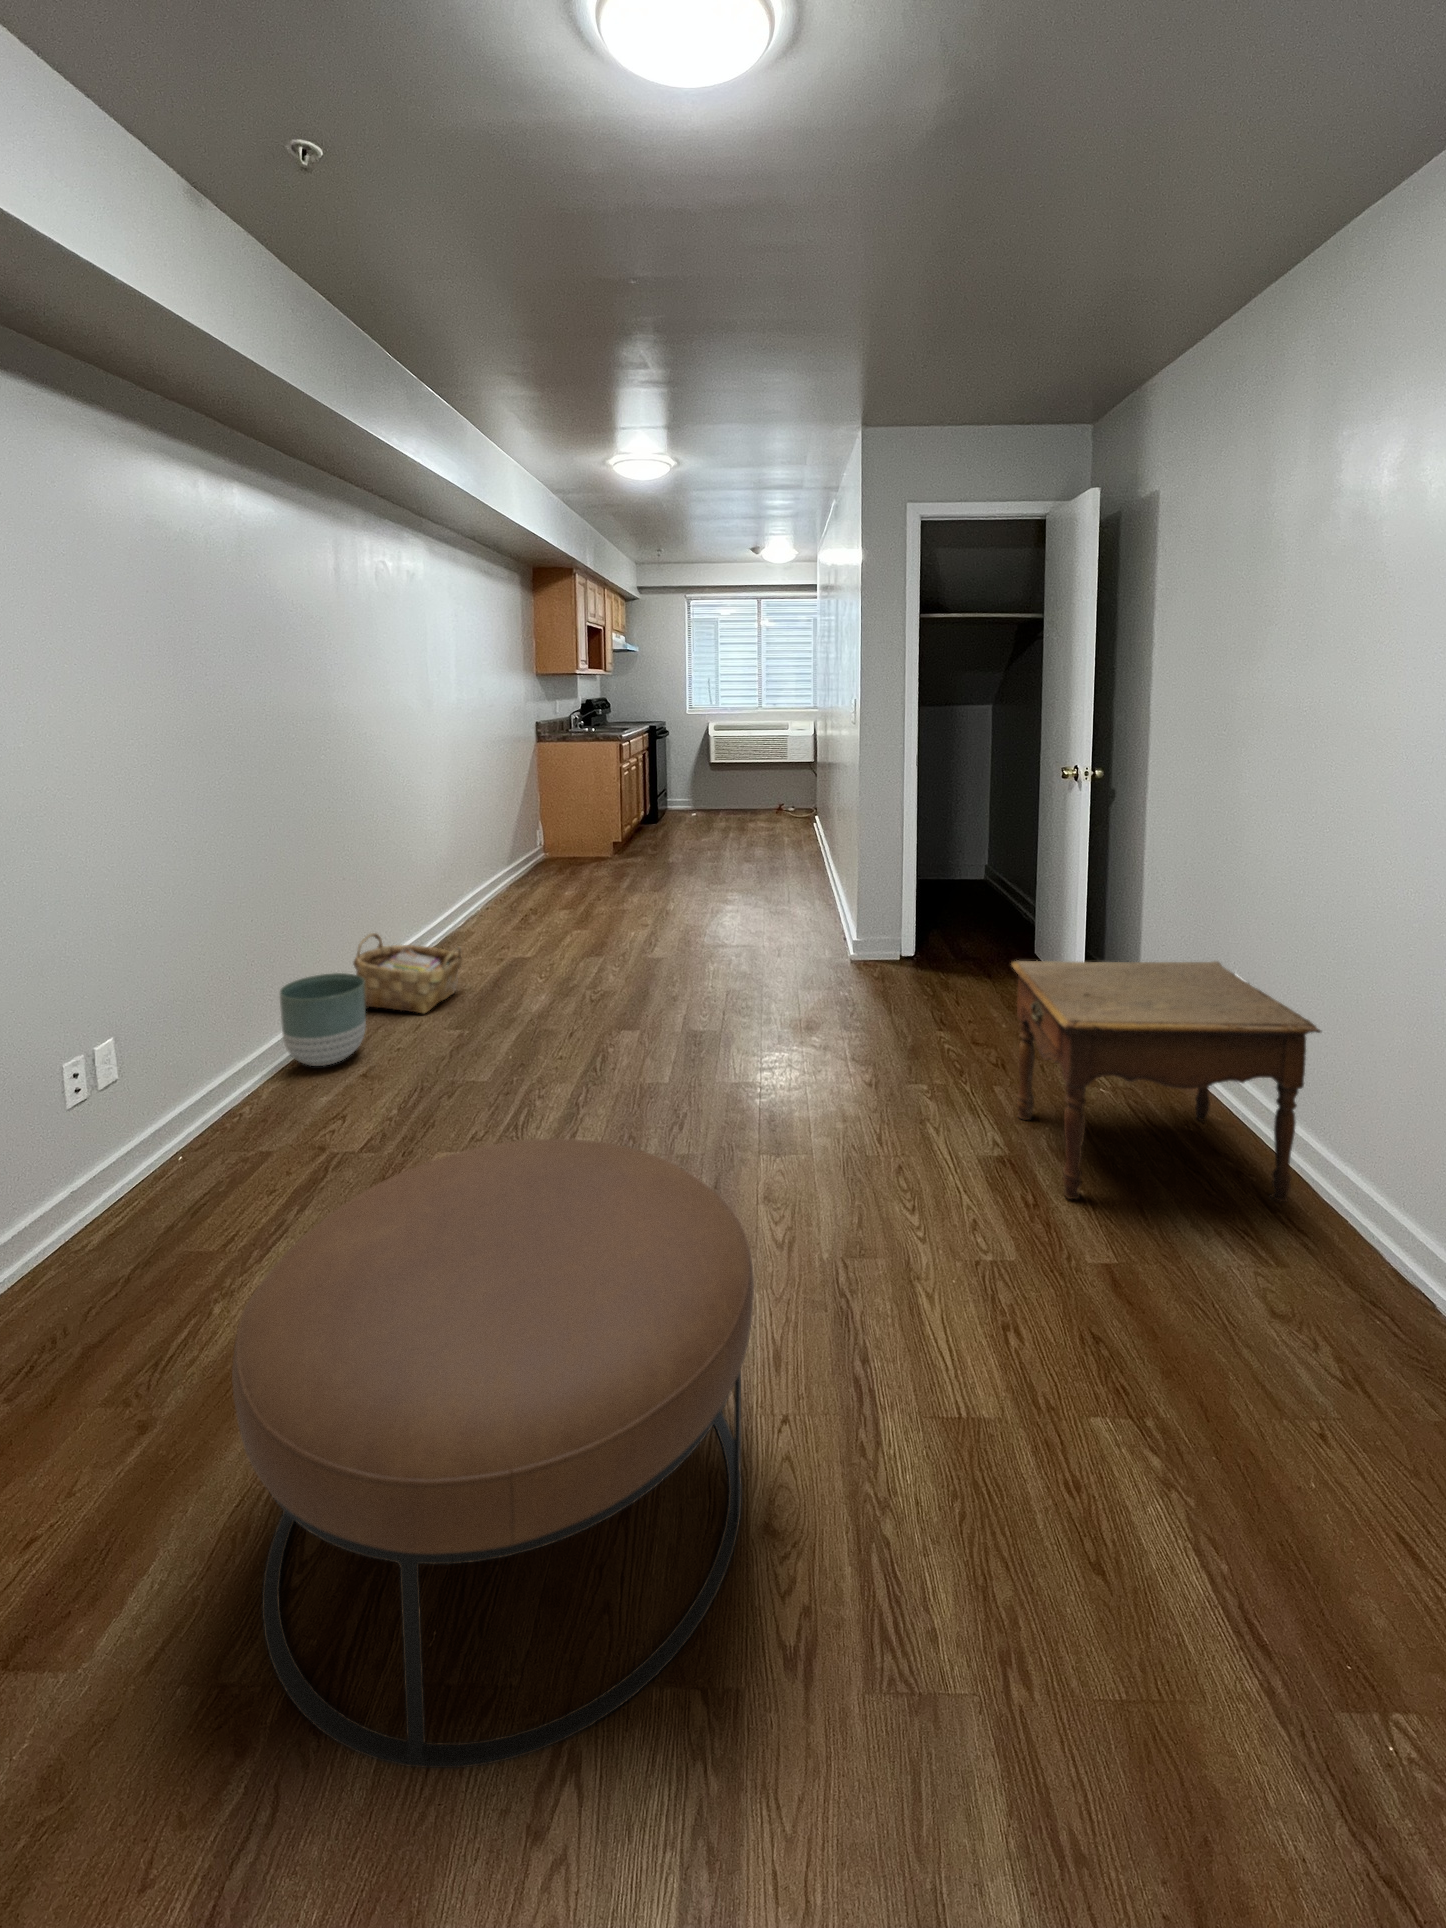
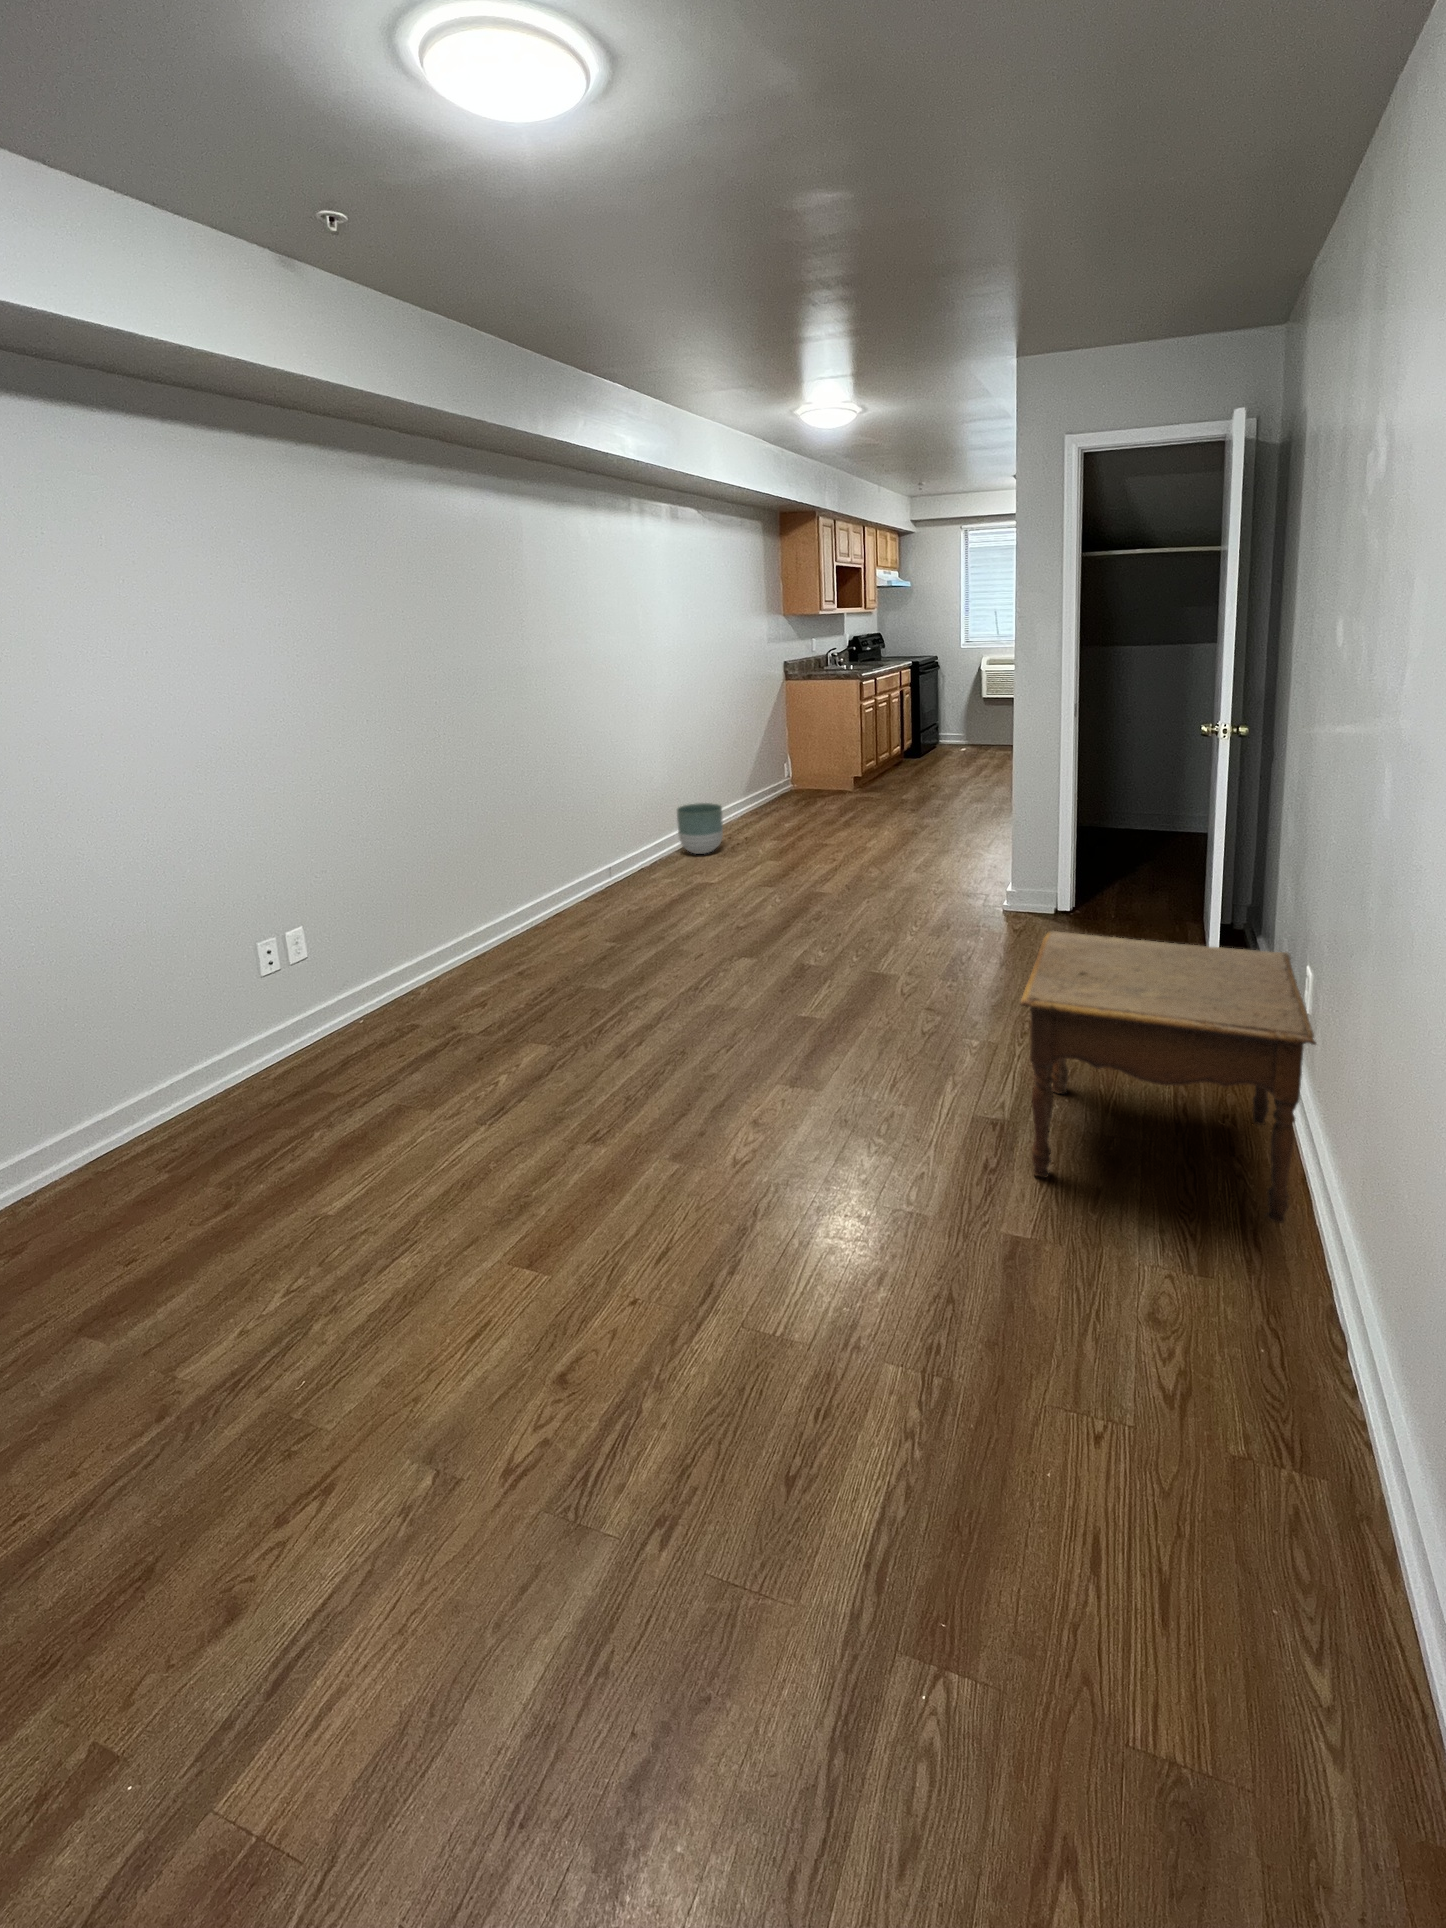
woven basket: present [353,933,462,1014] -> none [547,856,635,928]
planter: present [280,973,366,1066] -> present [677,803,723,854]
ottoman: present [232,1139,754,1768] -> none [161,1041,590,1469]

